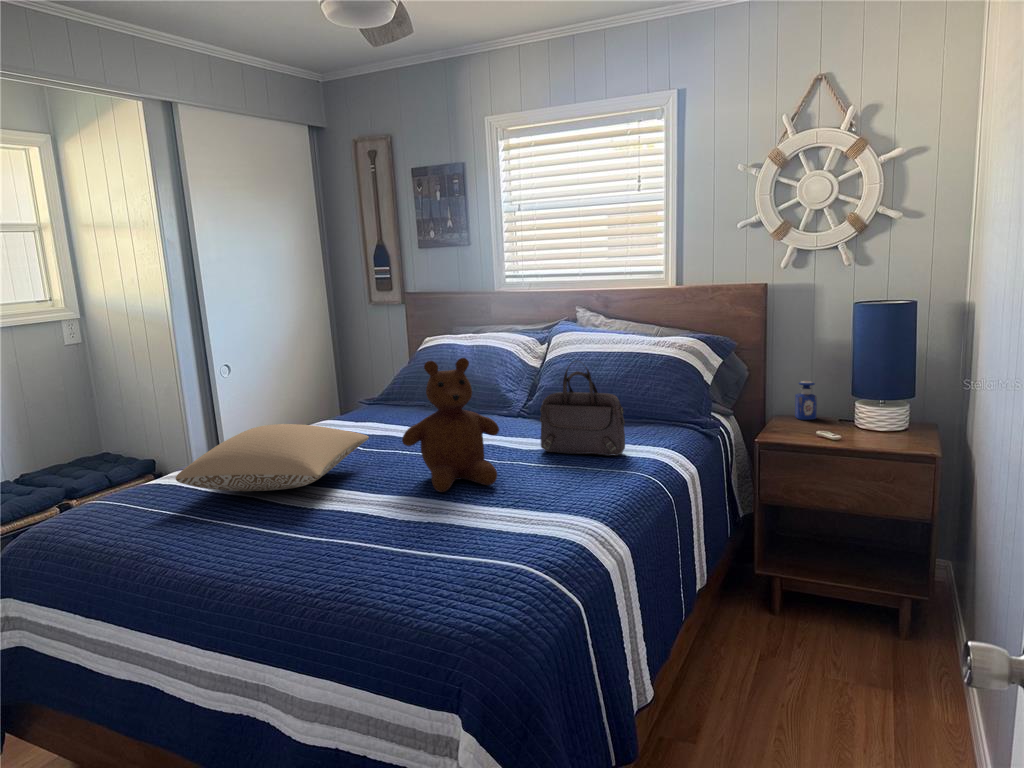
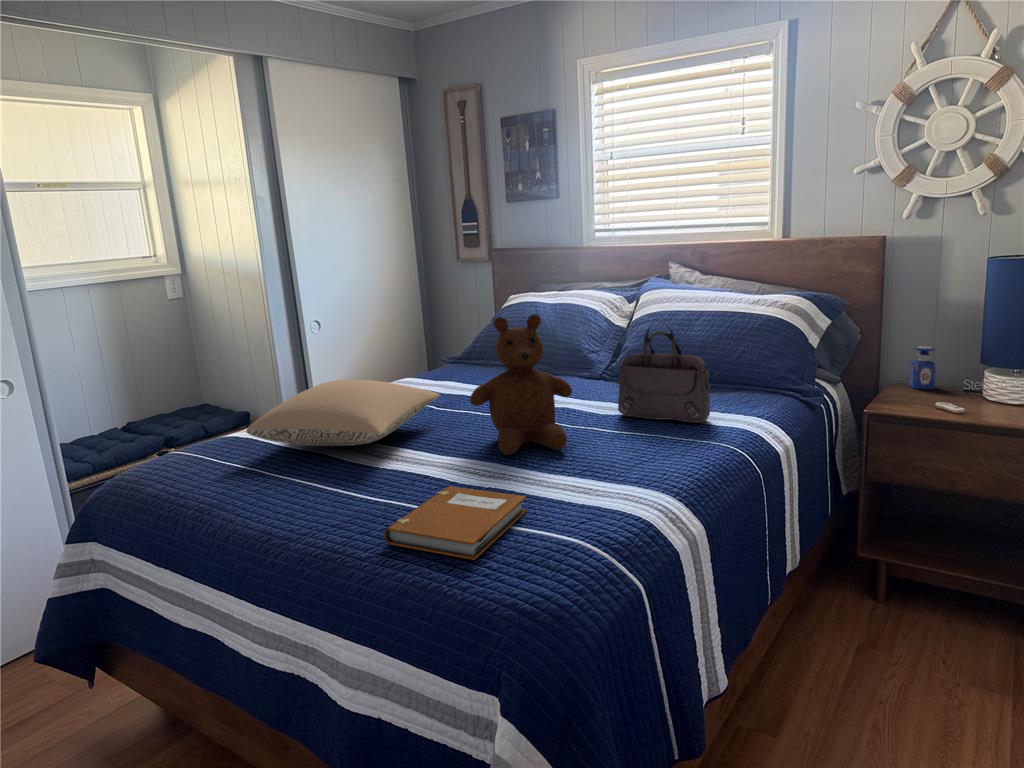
notebook: none [335,523,468,589] -> present [384,486,527,560]

